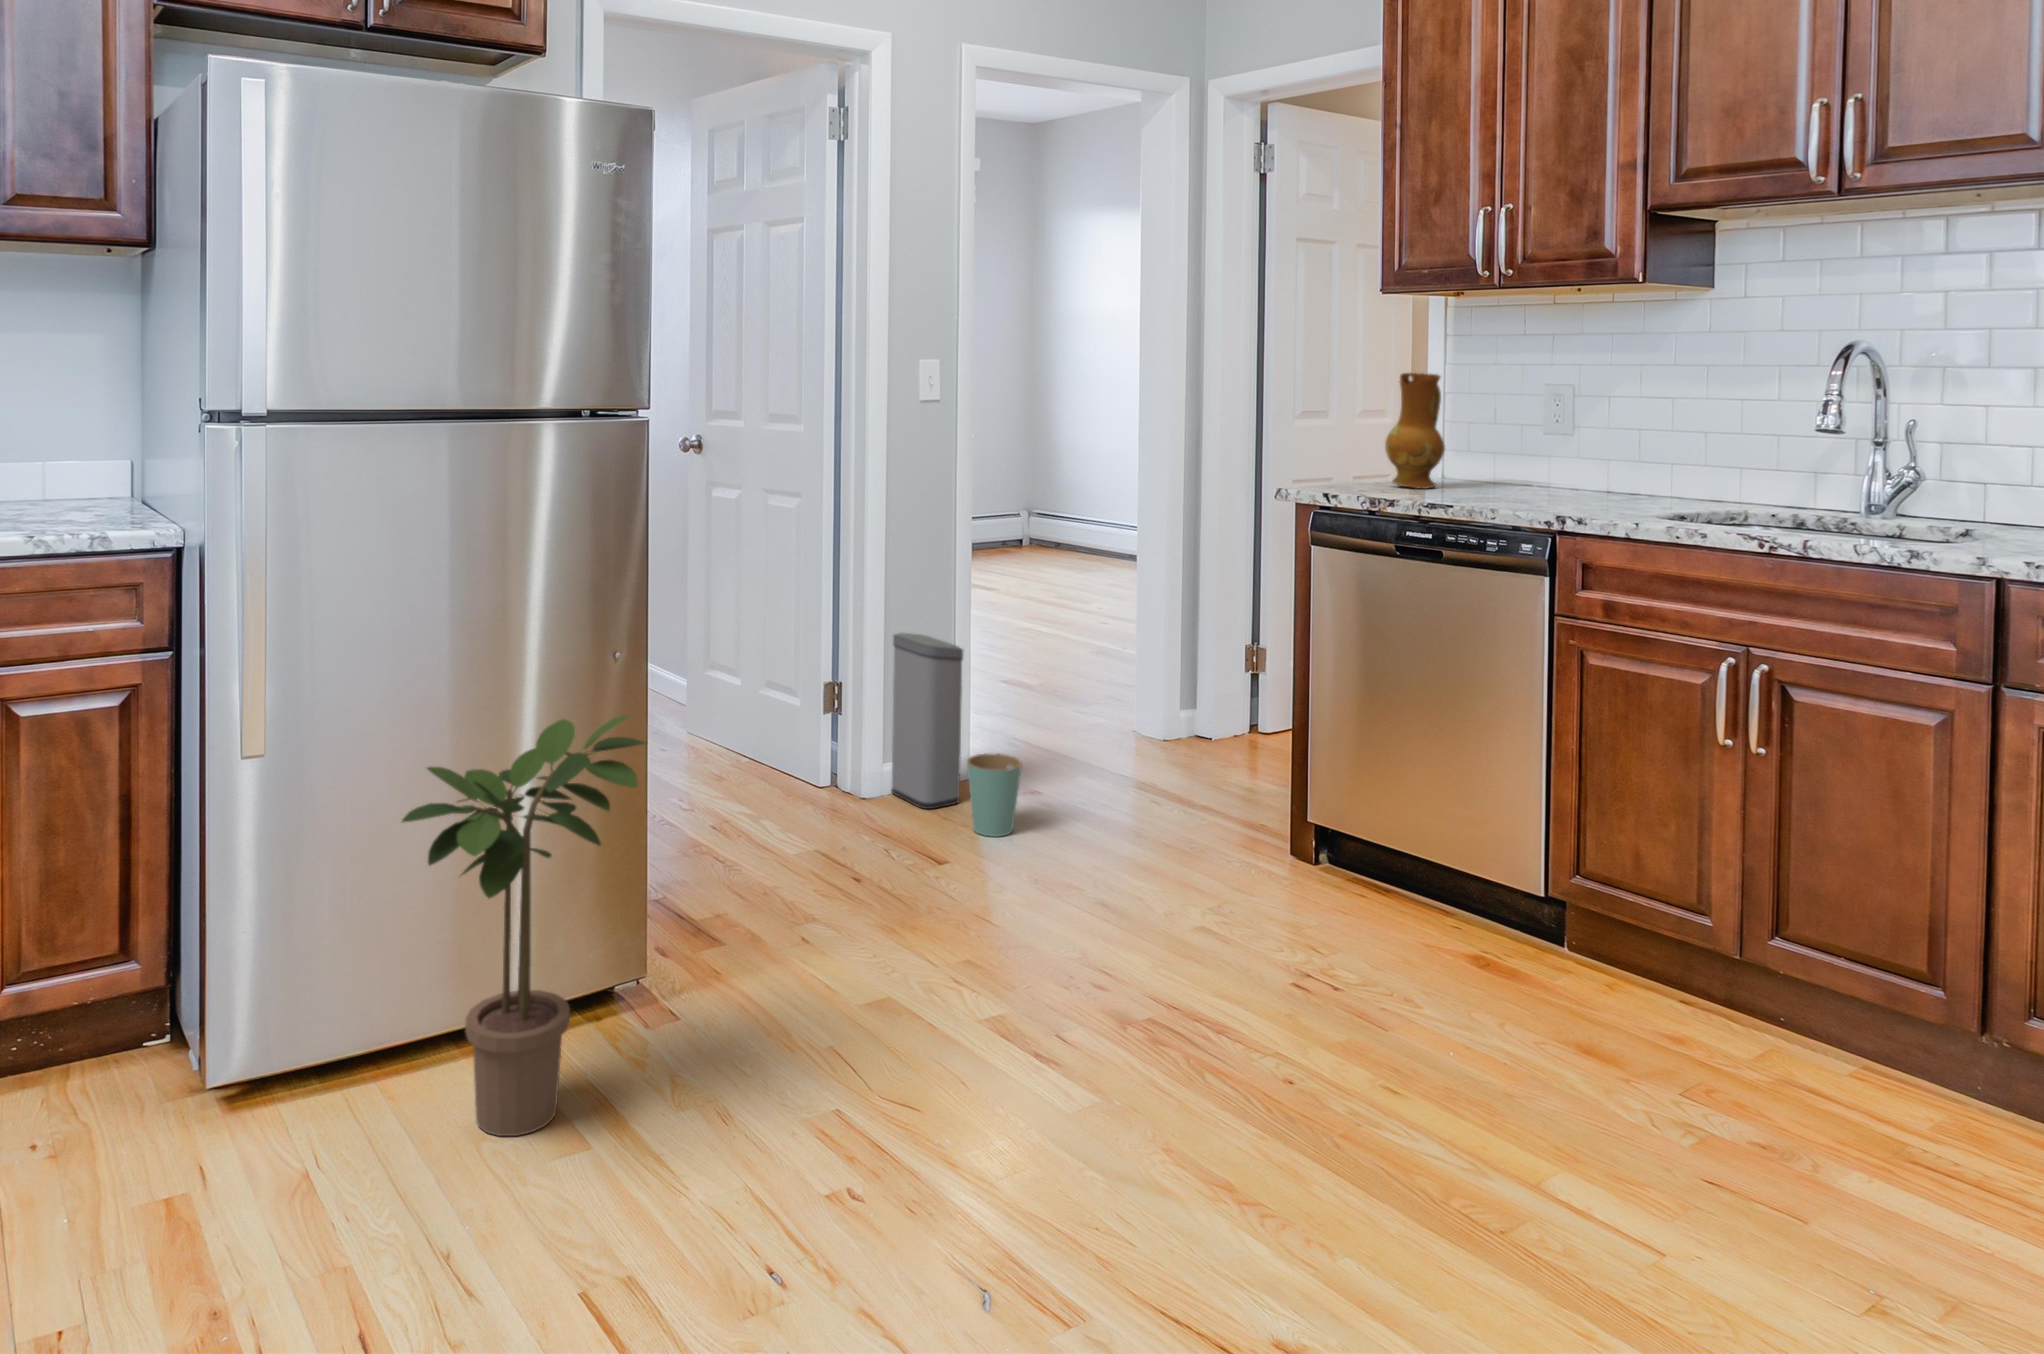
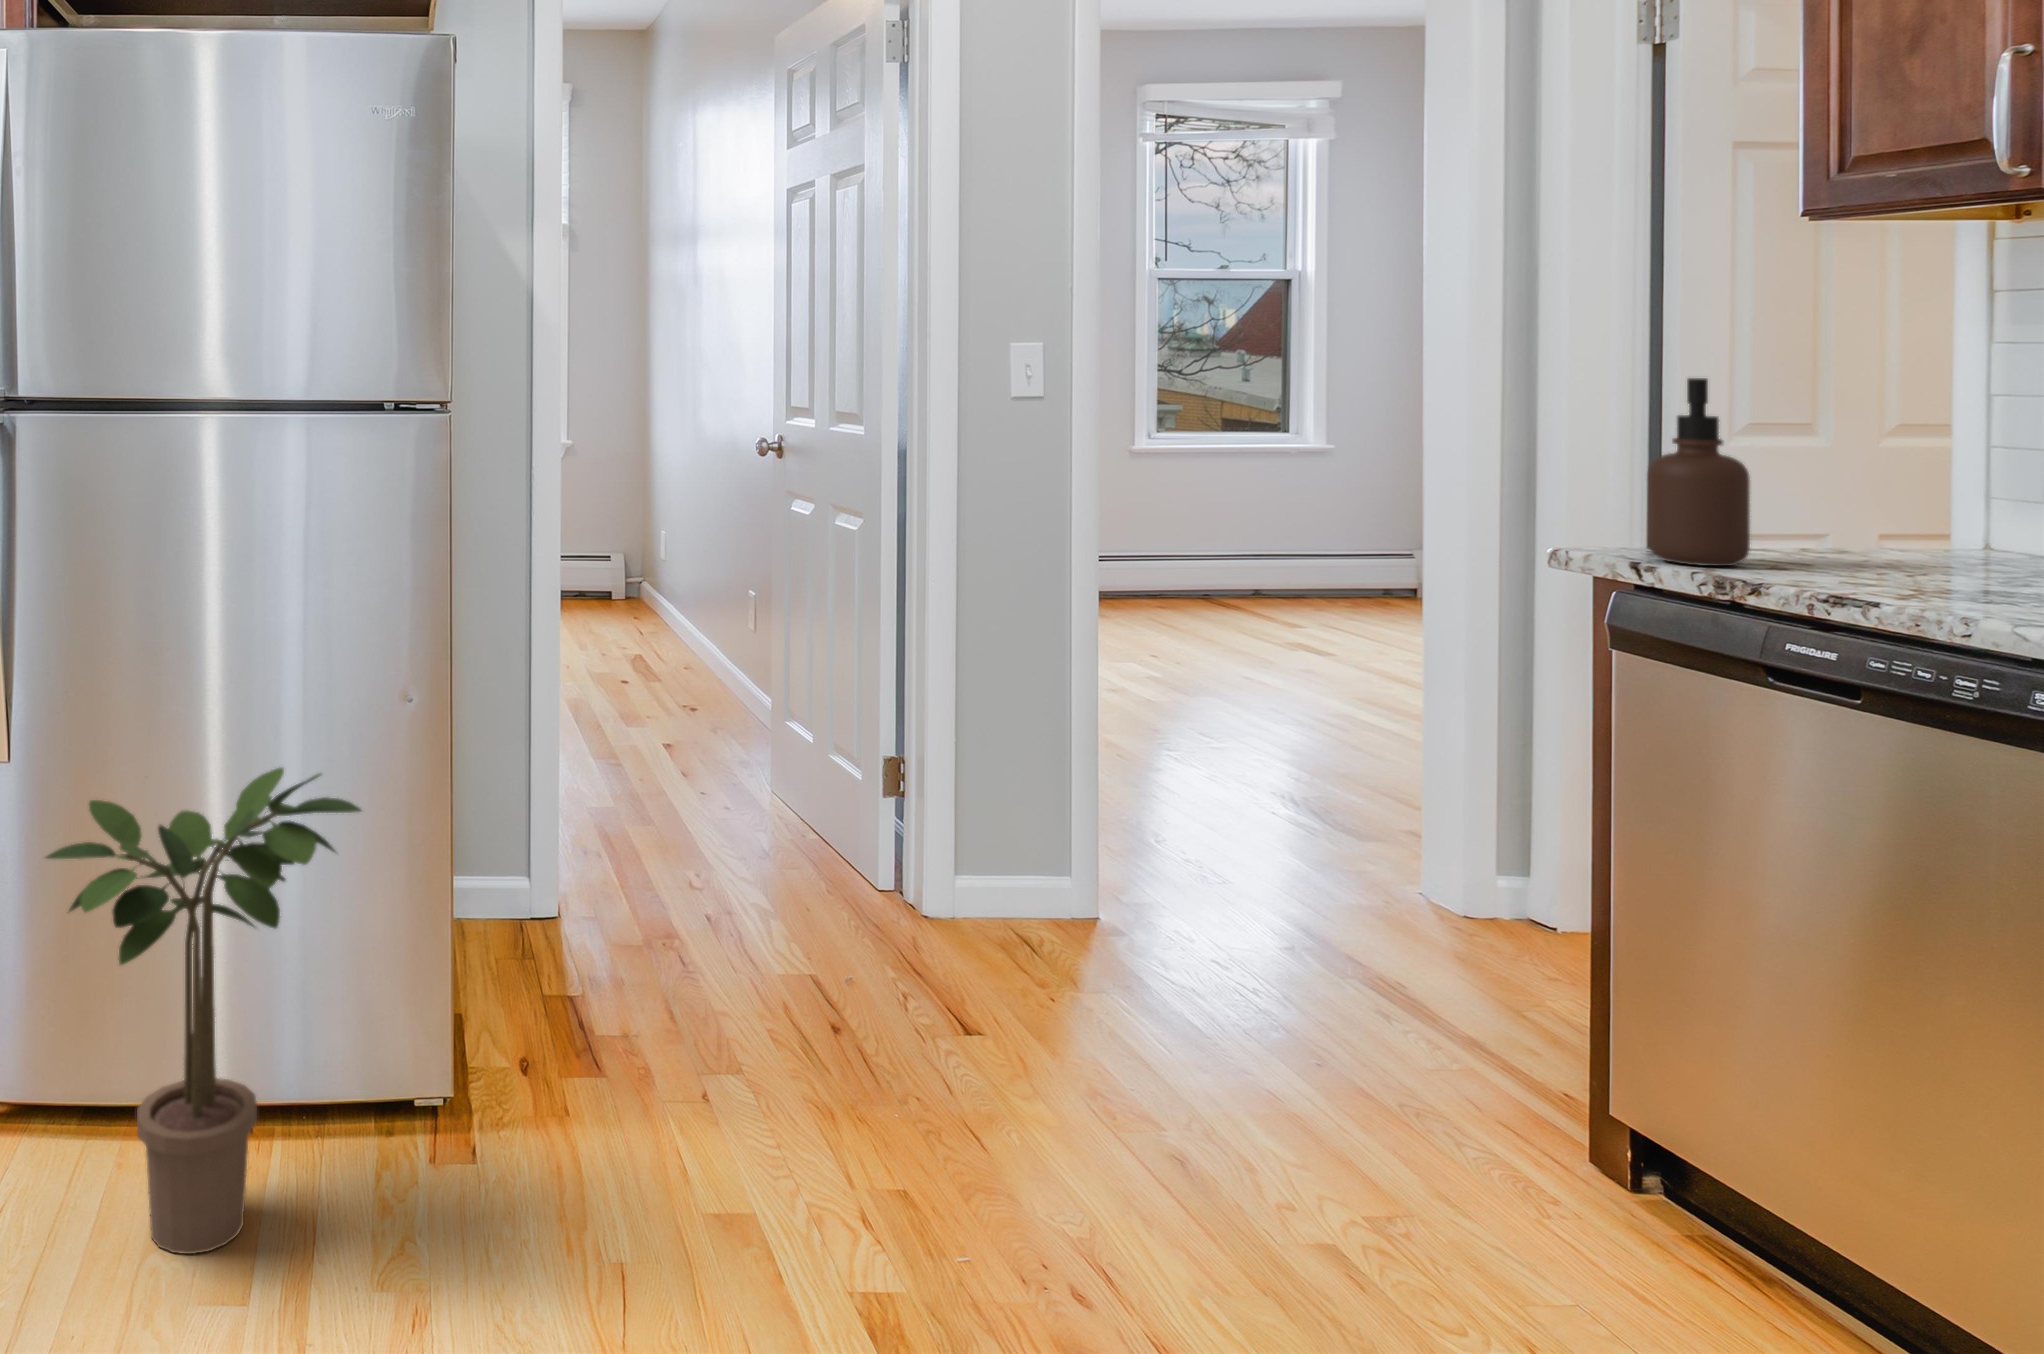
ceramic jug: present [1385,373,1445,489] -> none [1793,356,1931,567]
soap dispenser: none [1331,385,1380,492] -> present [1647,378,1750,566]
trash can: present [892,633,1022,837] -> none [974,714,1120,1022]

